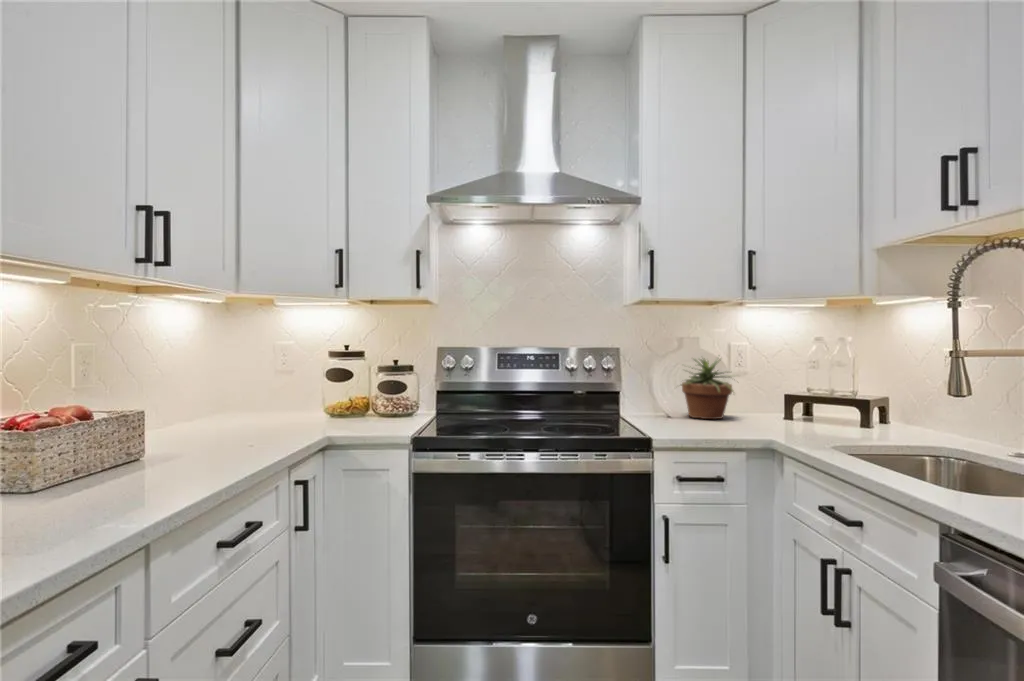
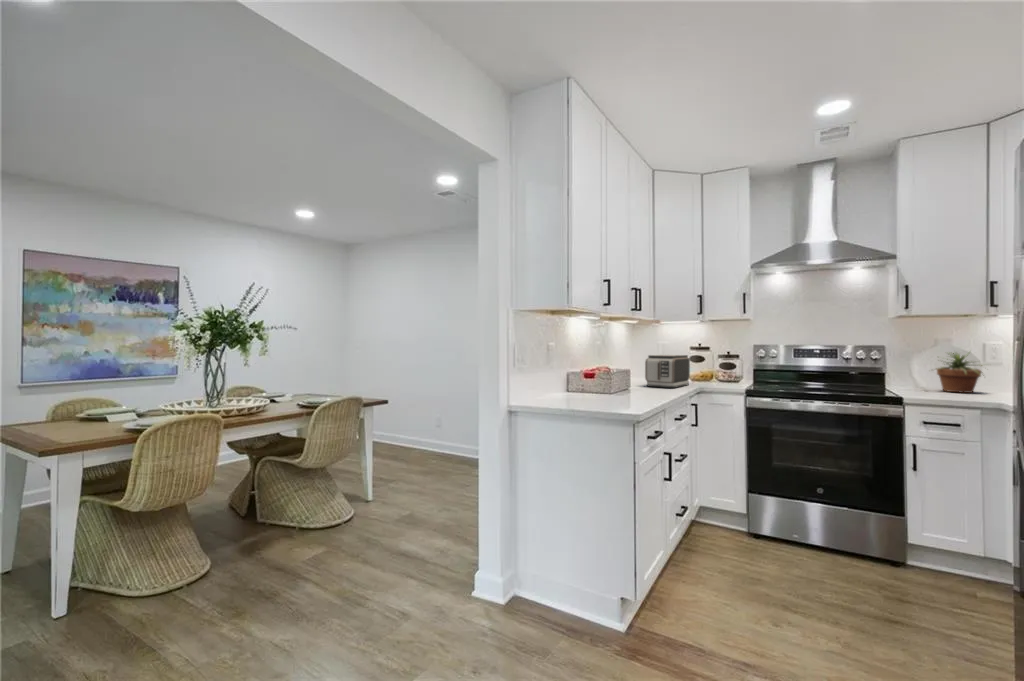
toaster: none [196,370,309,449] -> present [645,355,690,388]

